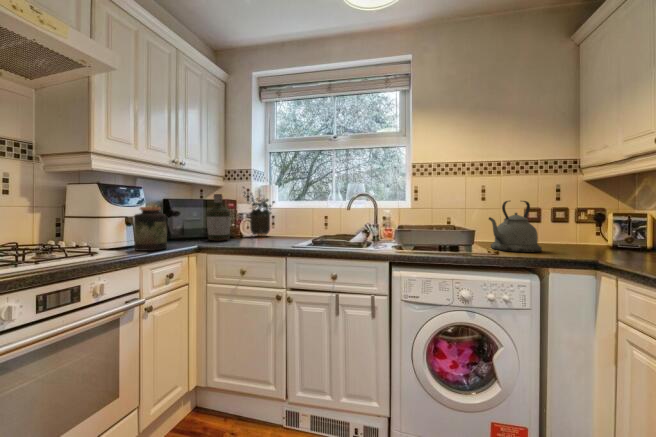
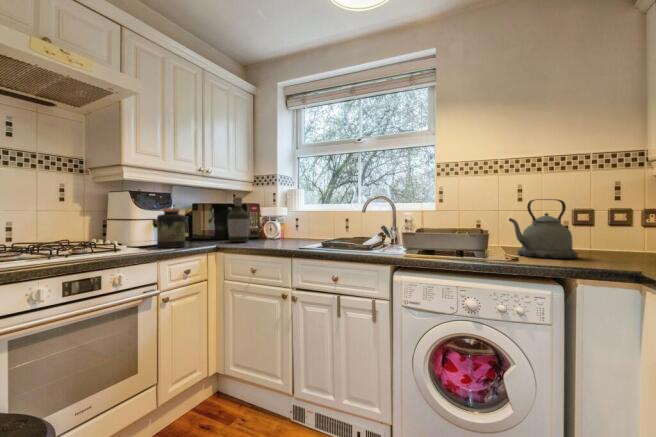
potted plant: present [243,187,275,235] -> none [265,190,296,239]

